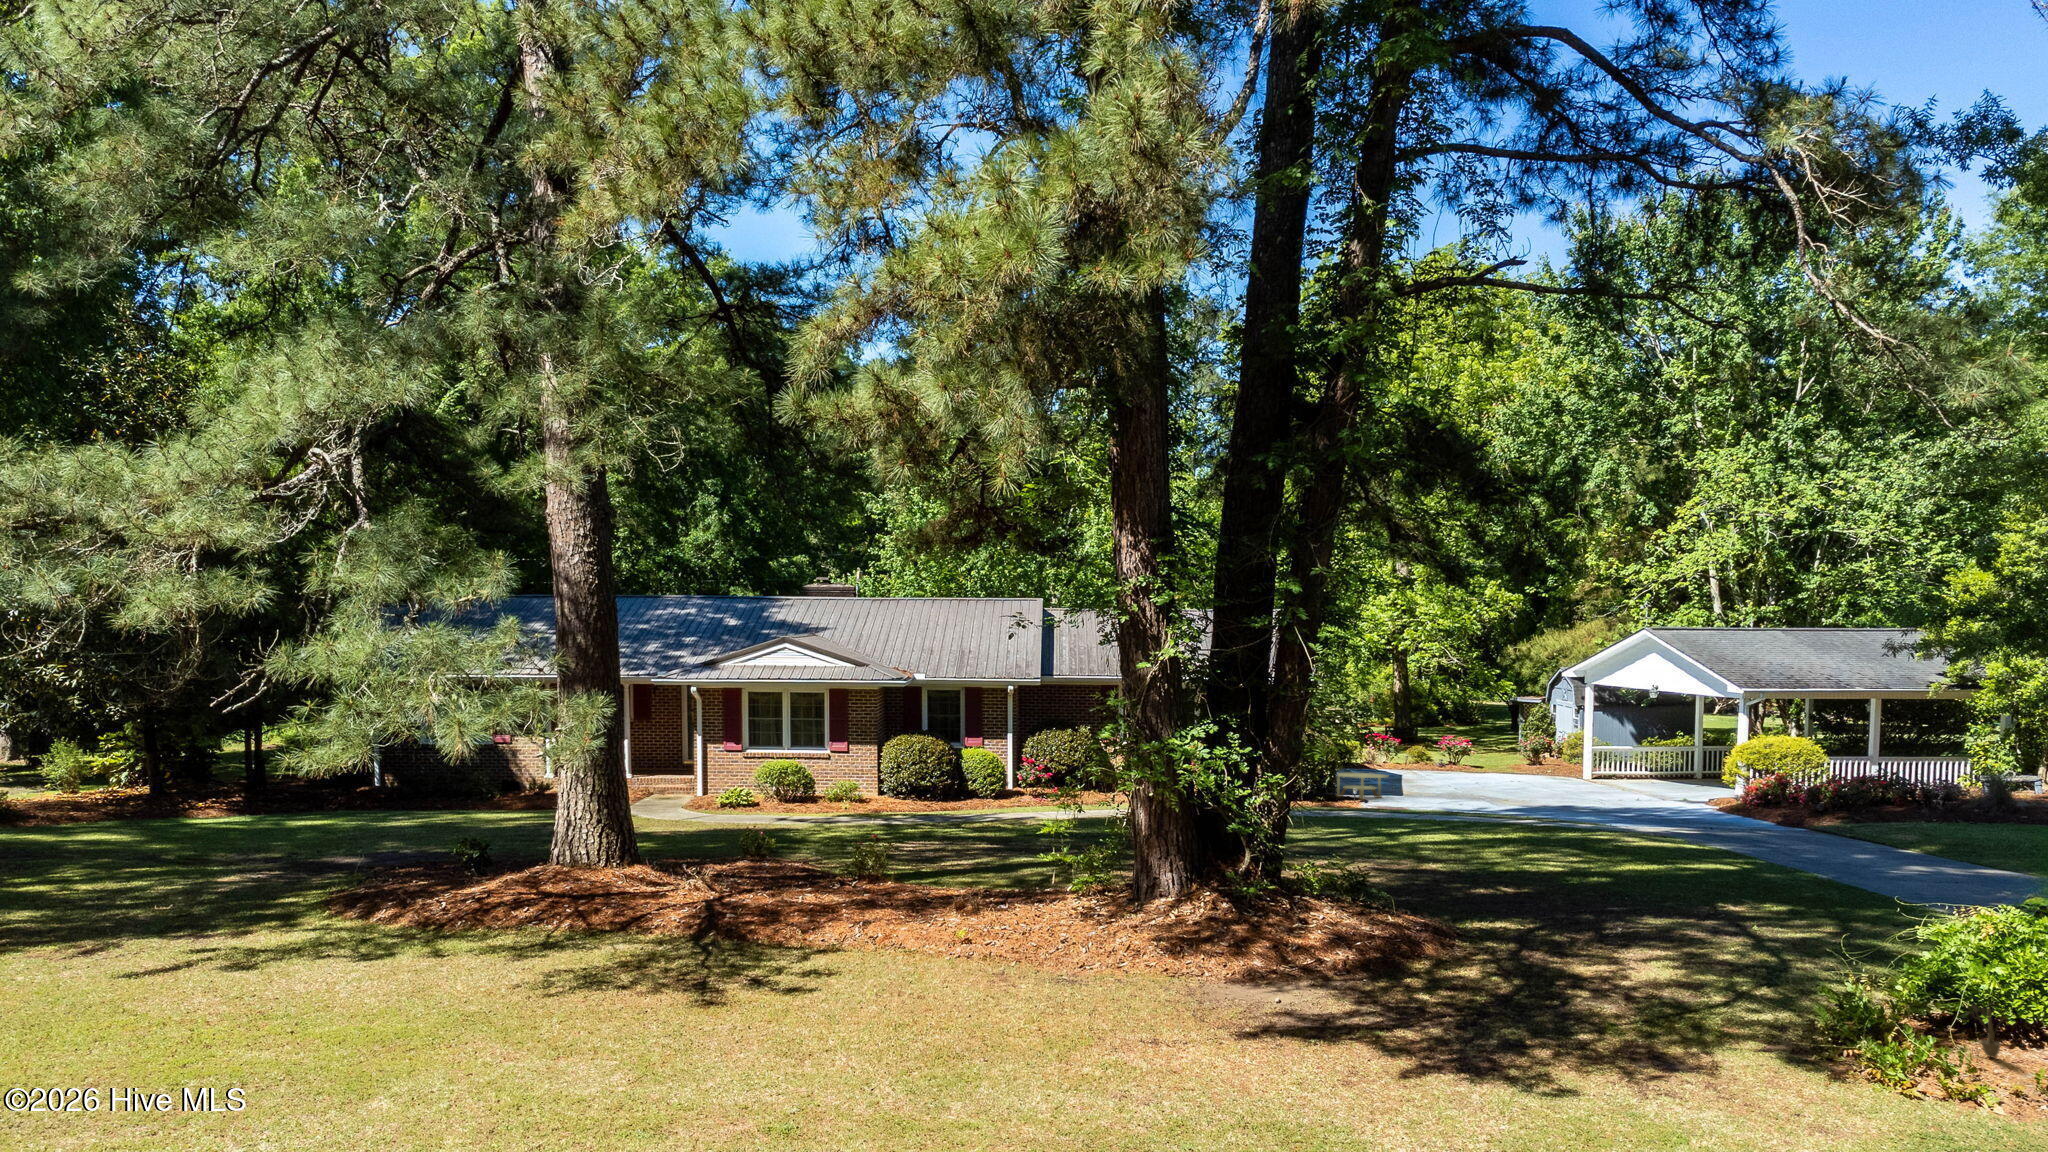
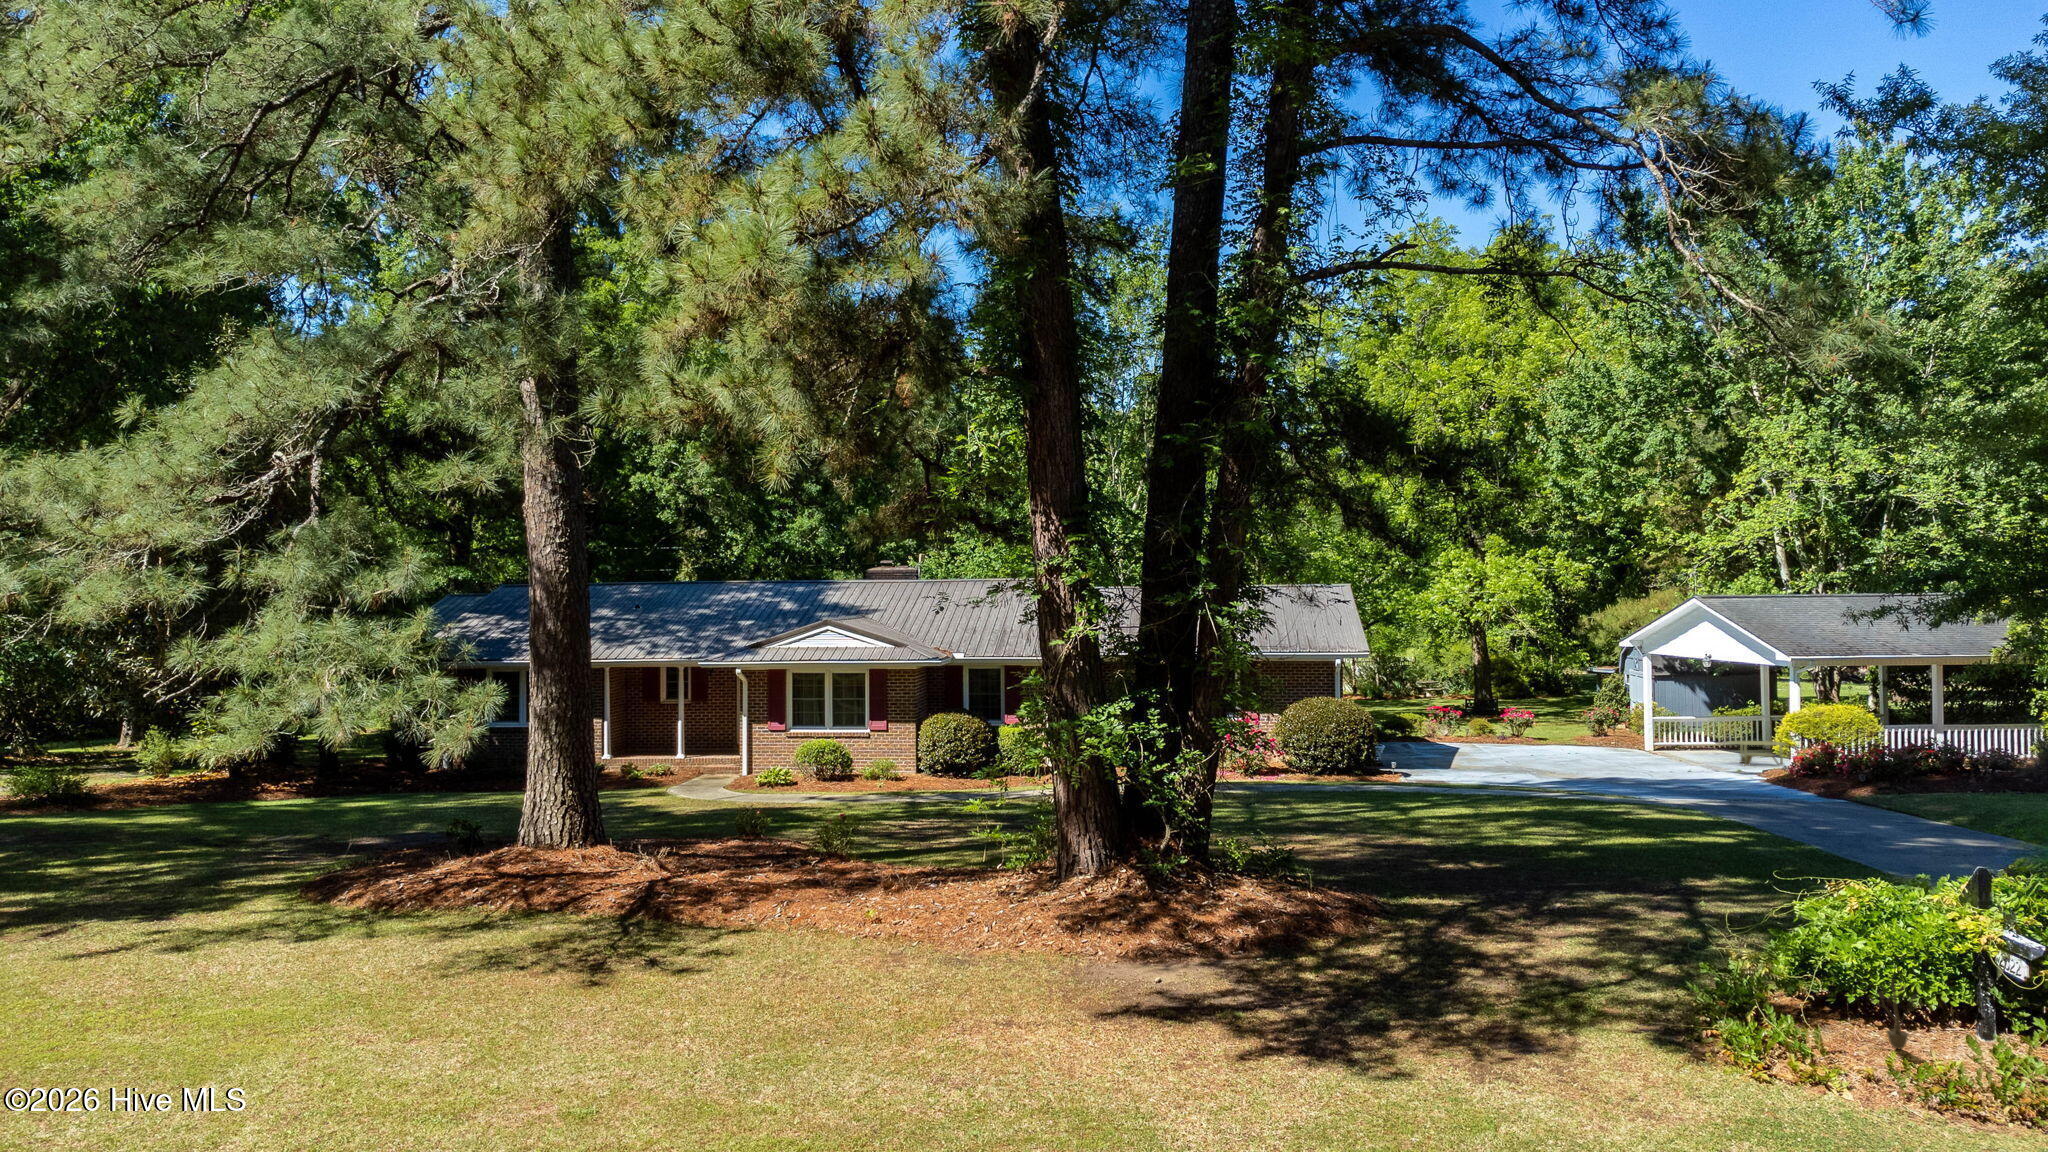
round table: present [1337,773,1387,800] -> present [1728,741,1786,766]

